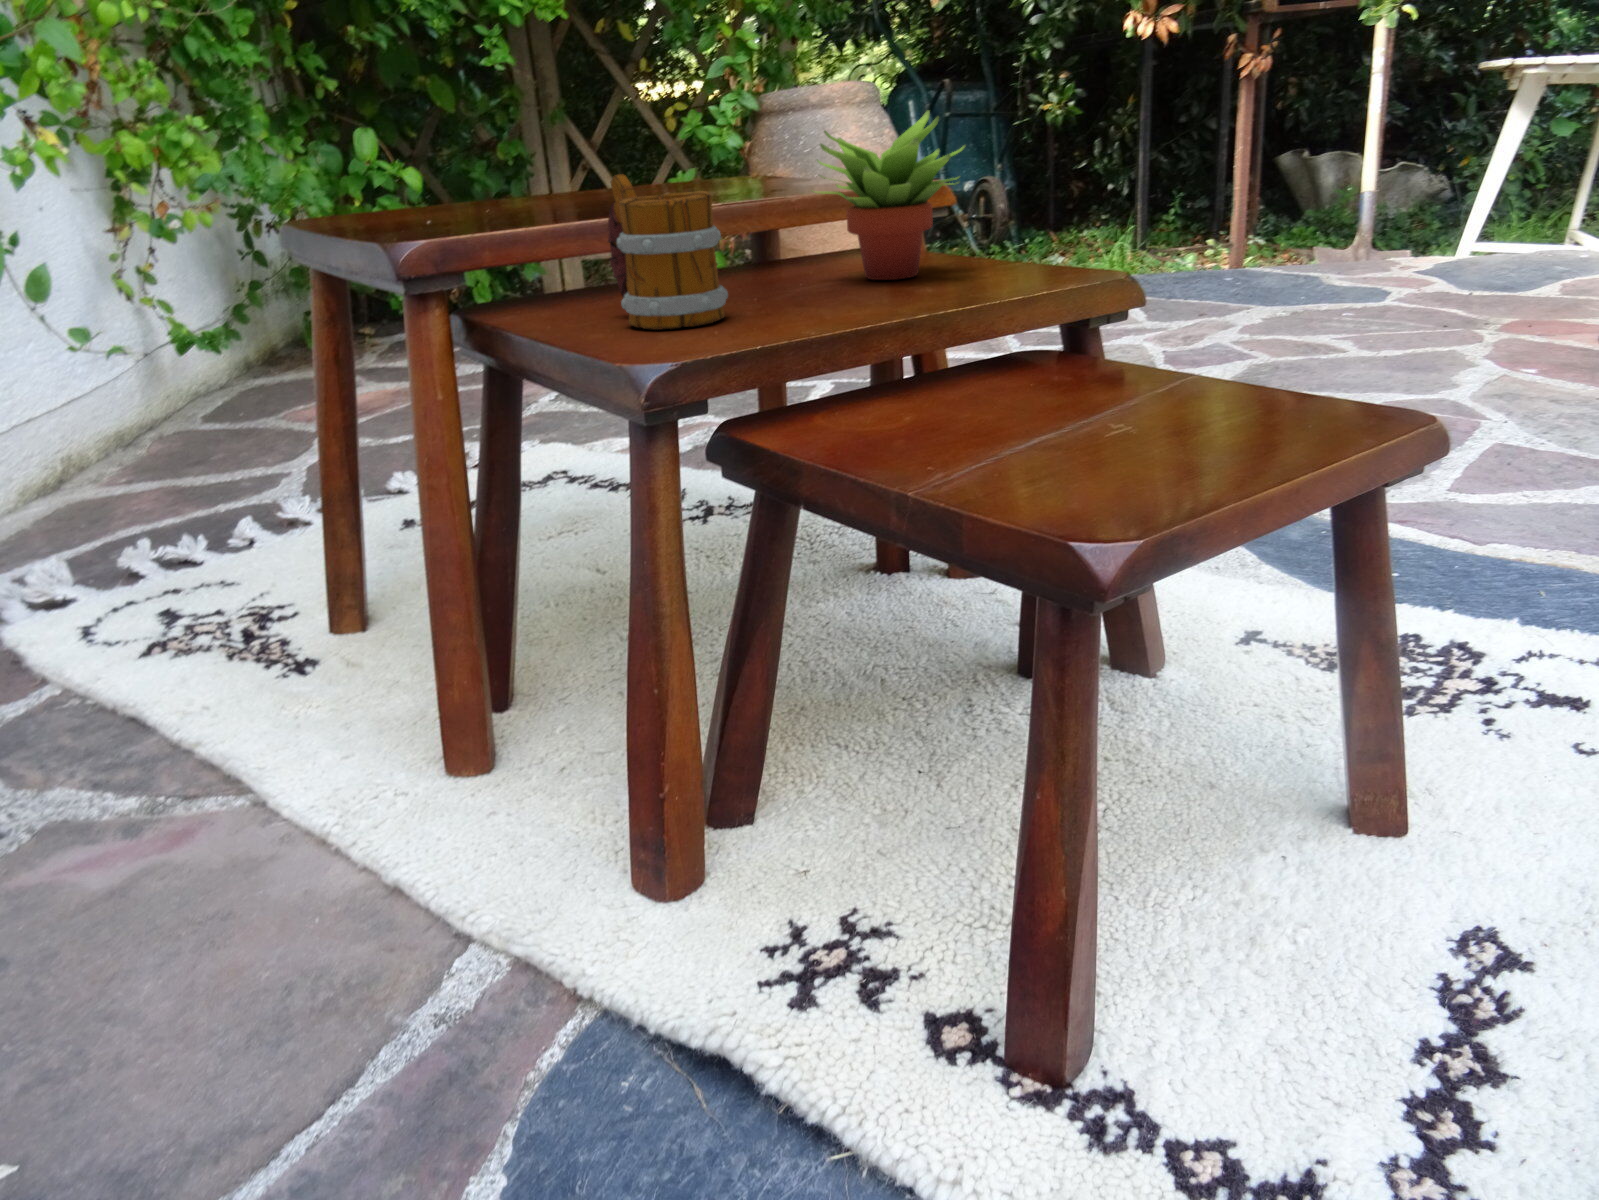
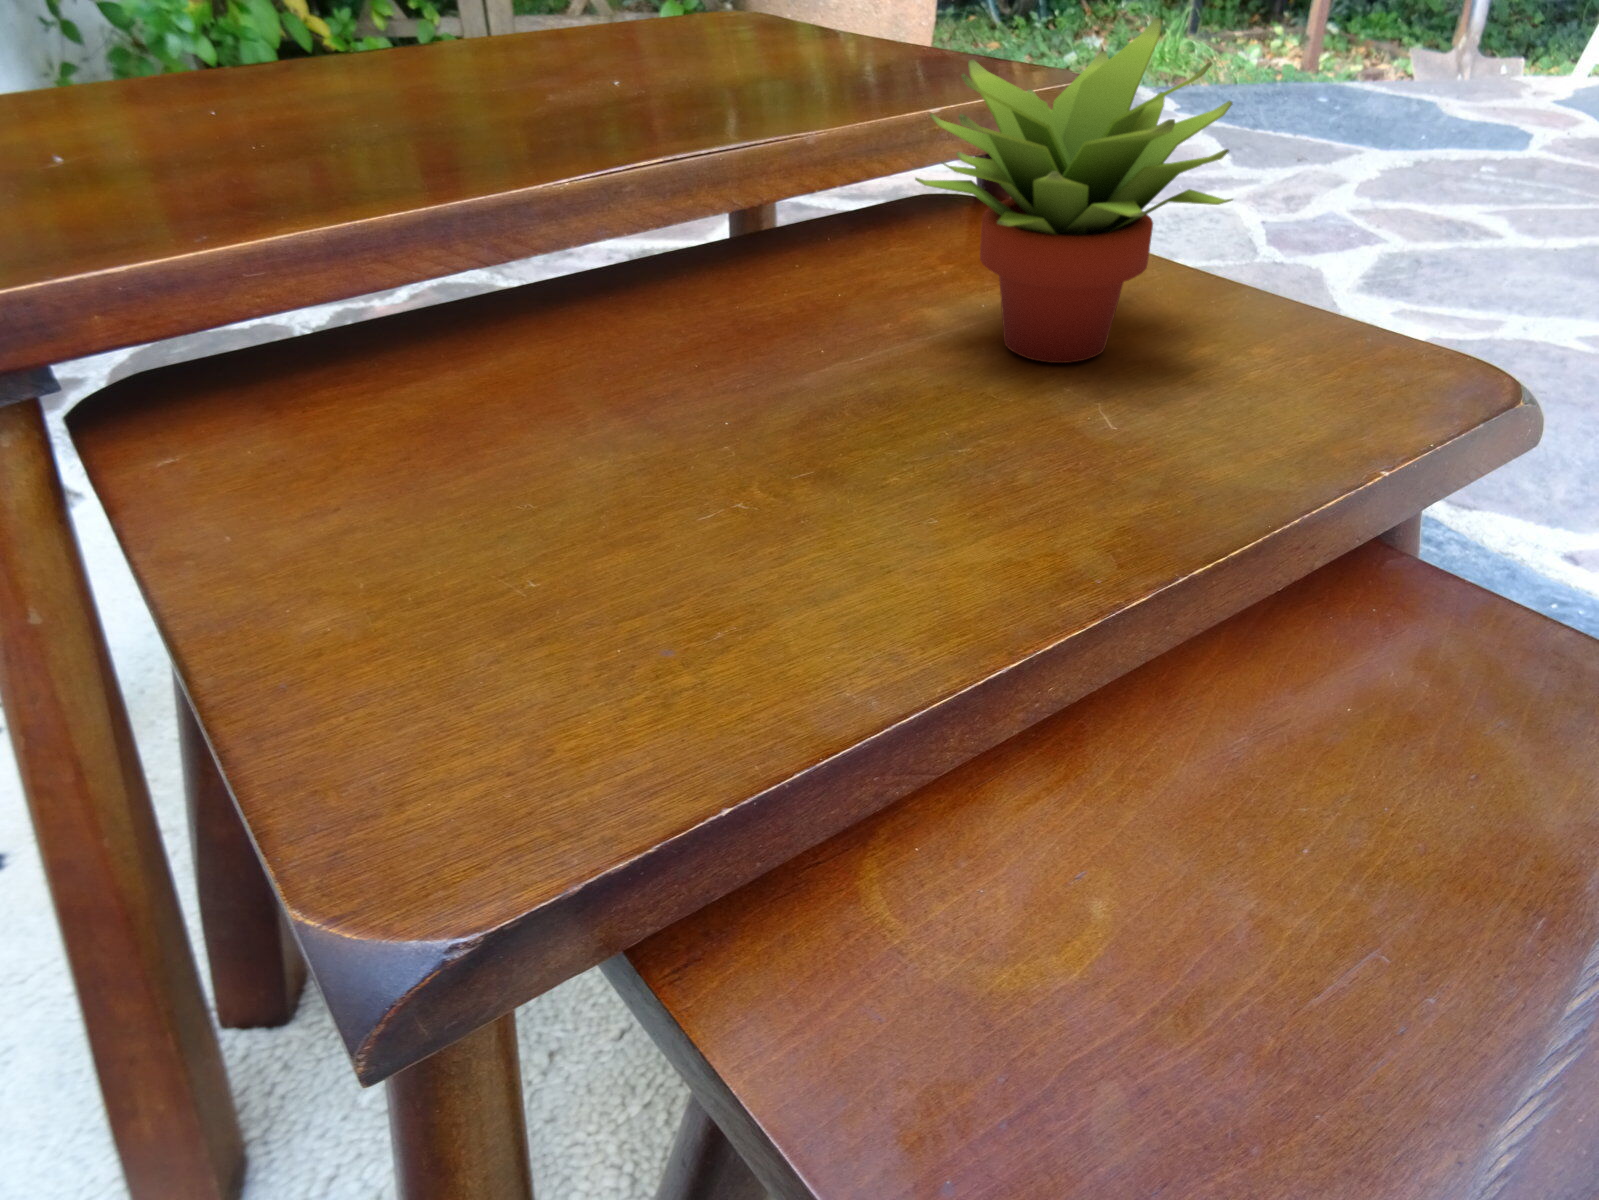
mug: present [608,174,728,330] -> none [501,199,762,588]

